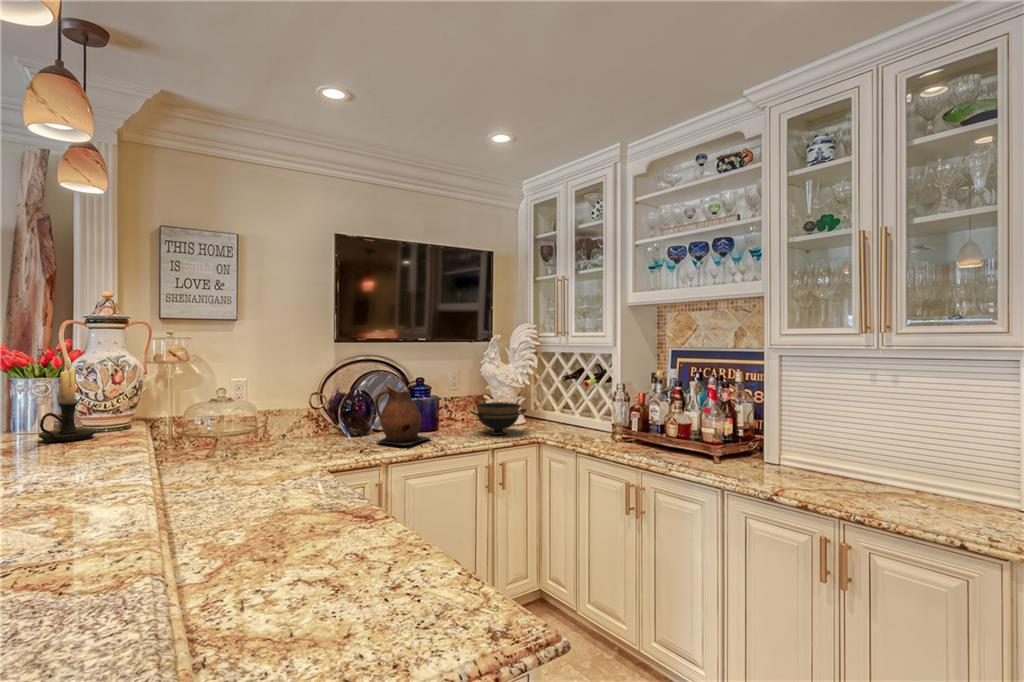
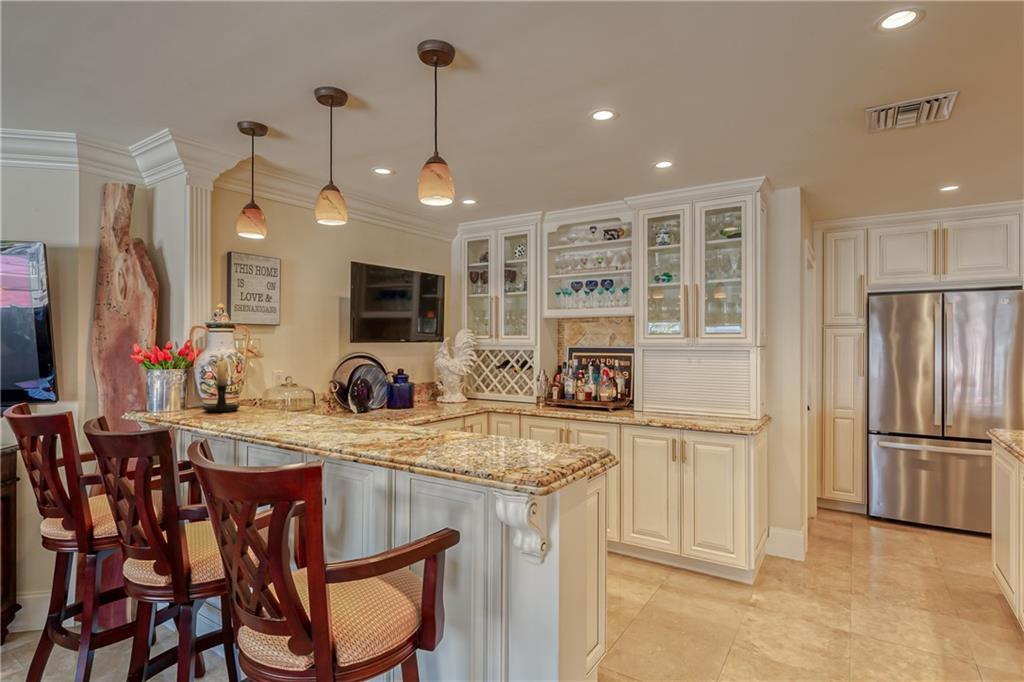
ceramic pitcher: present [375,384,430,446] -> none [382,373,420,416]
bowl: present [470,402,526,435] -> none [440,386,476,408]

